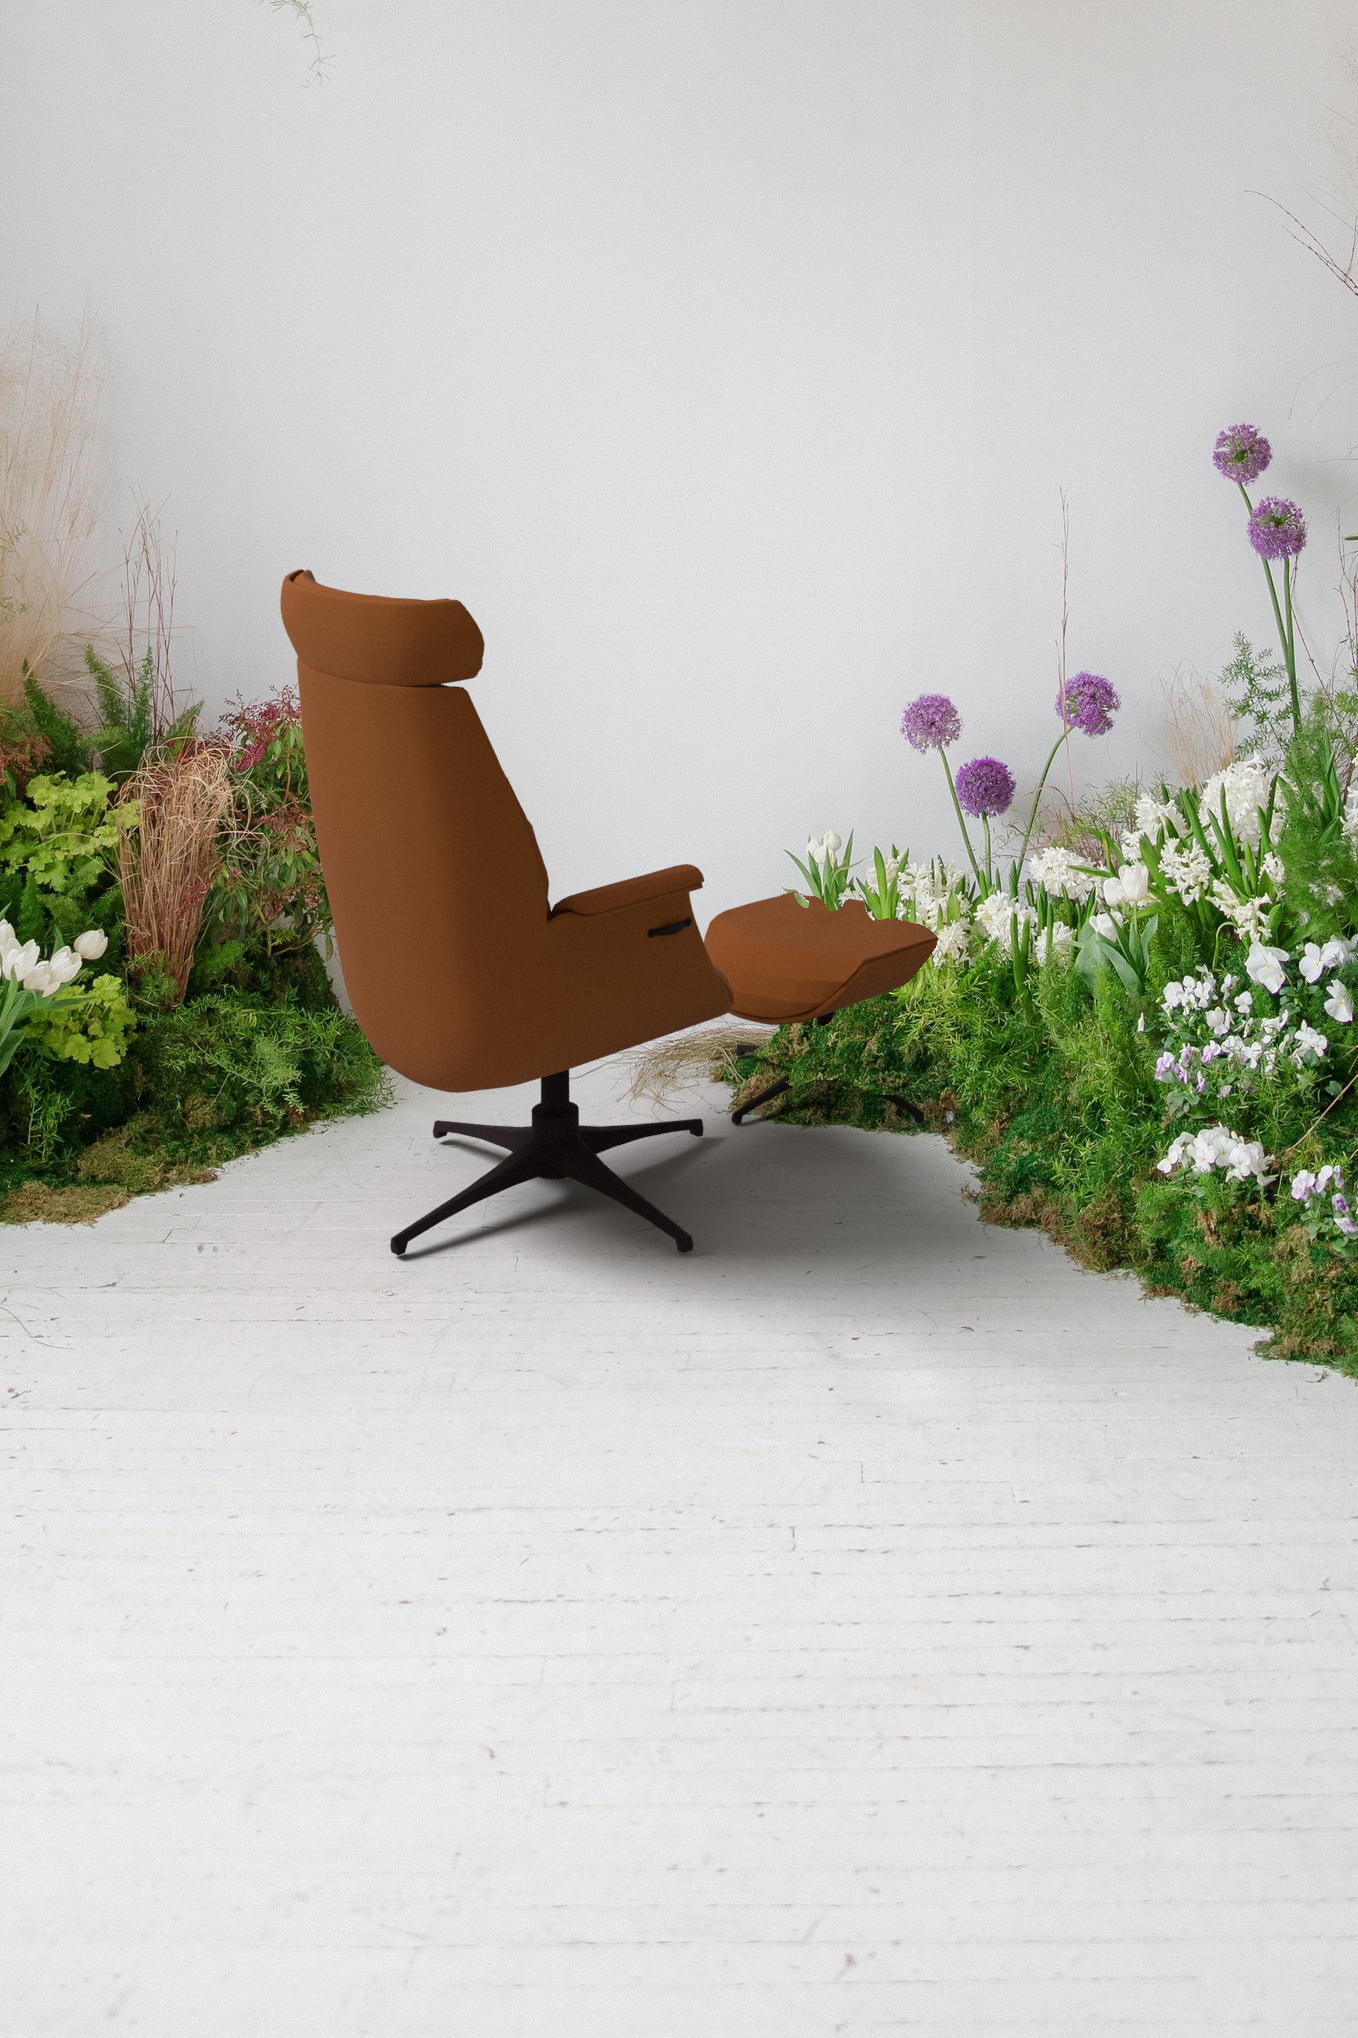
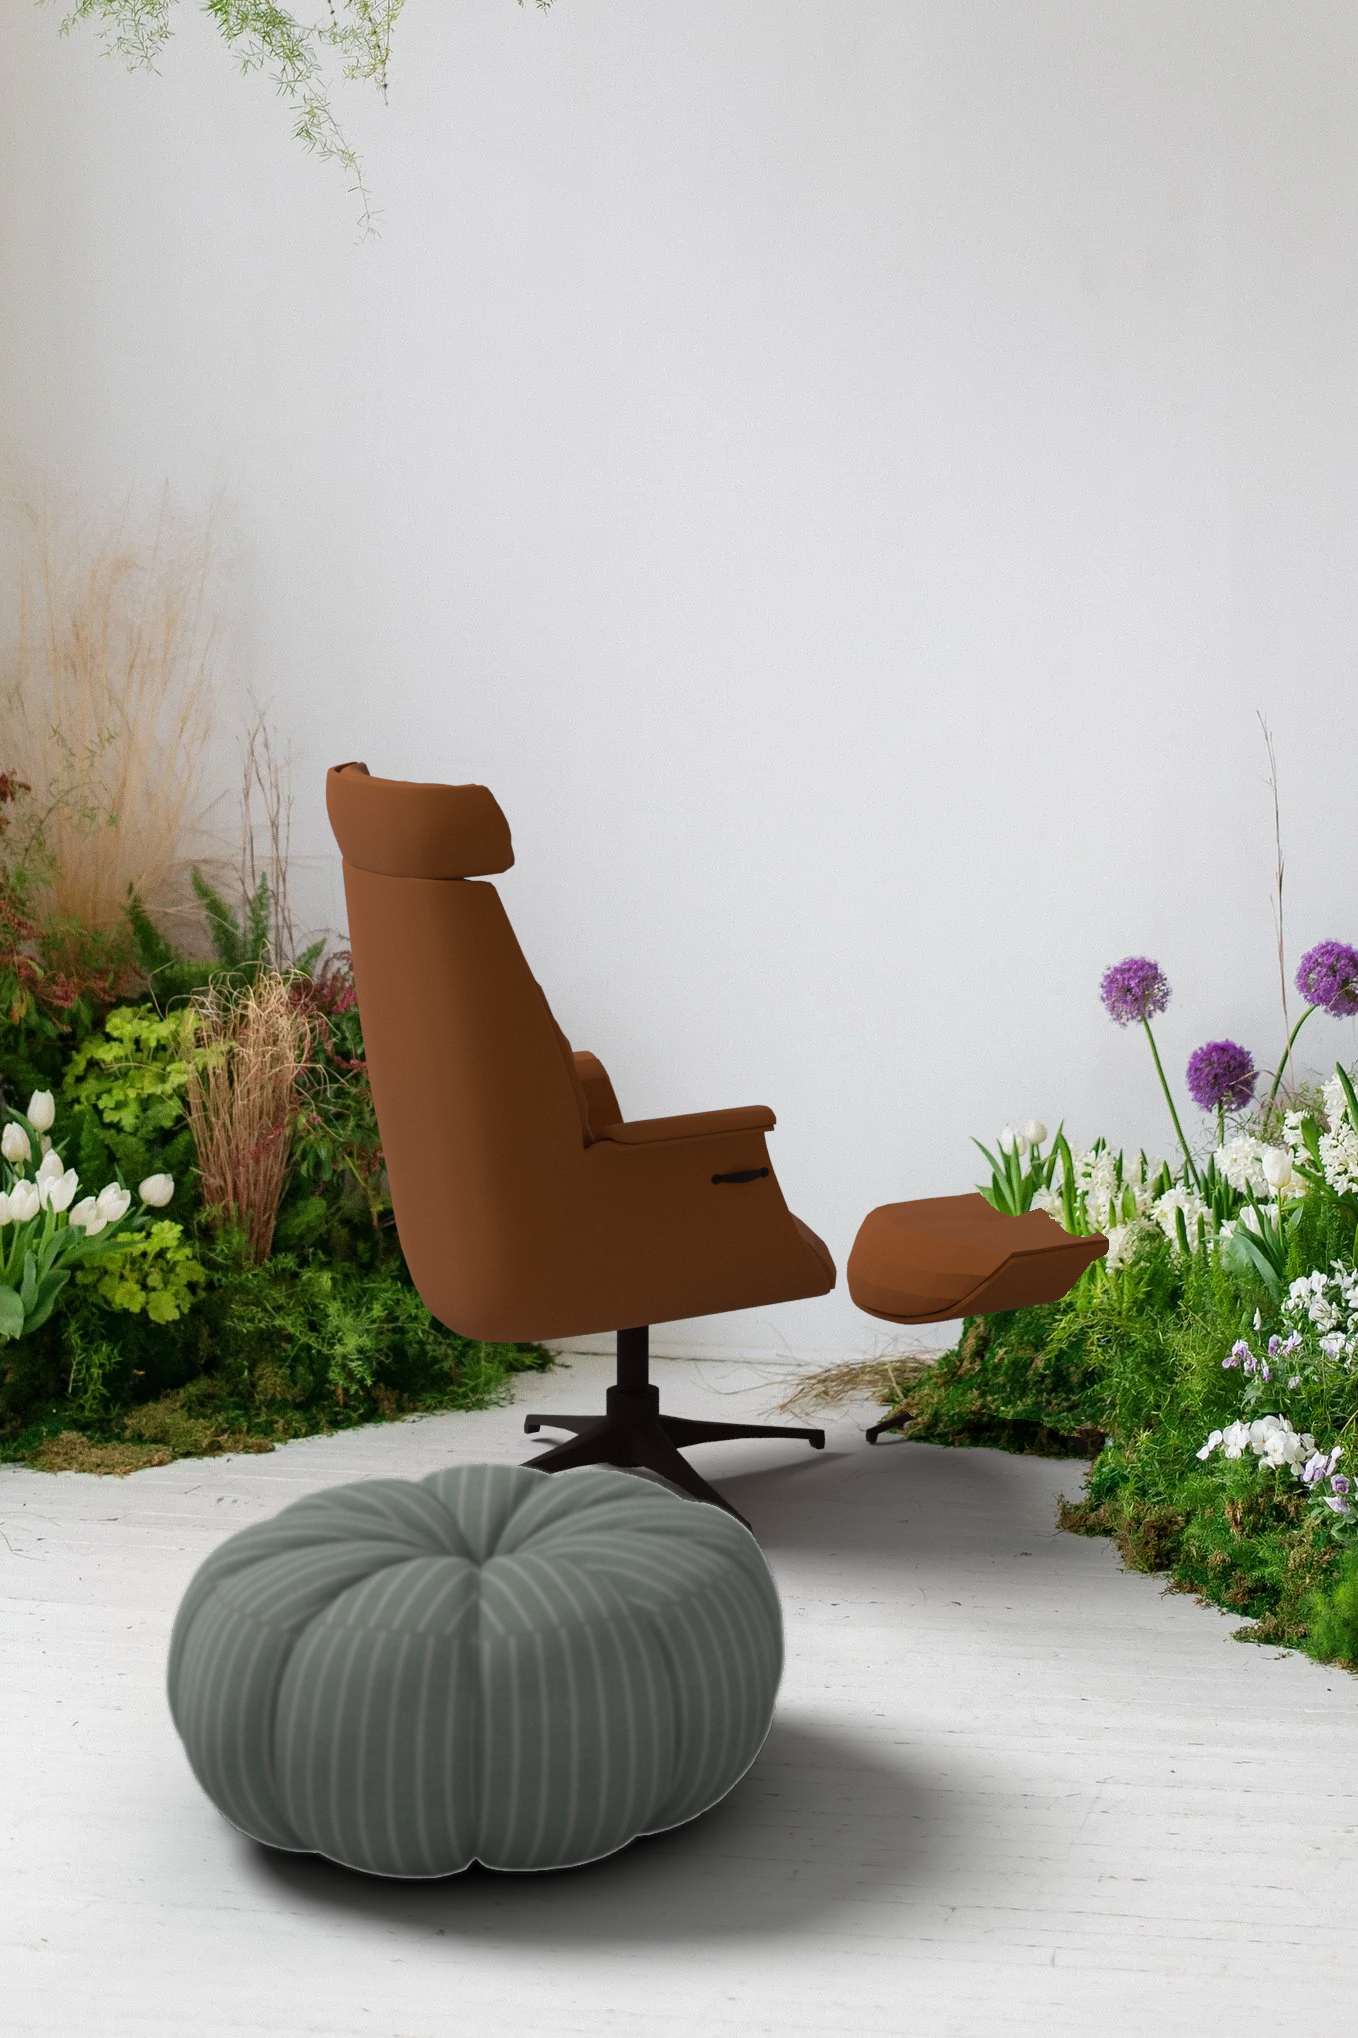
pouf: none [282,1261,885,1749] -> present [166,1464,785,1879]

